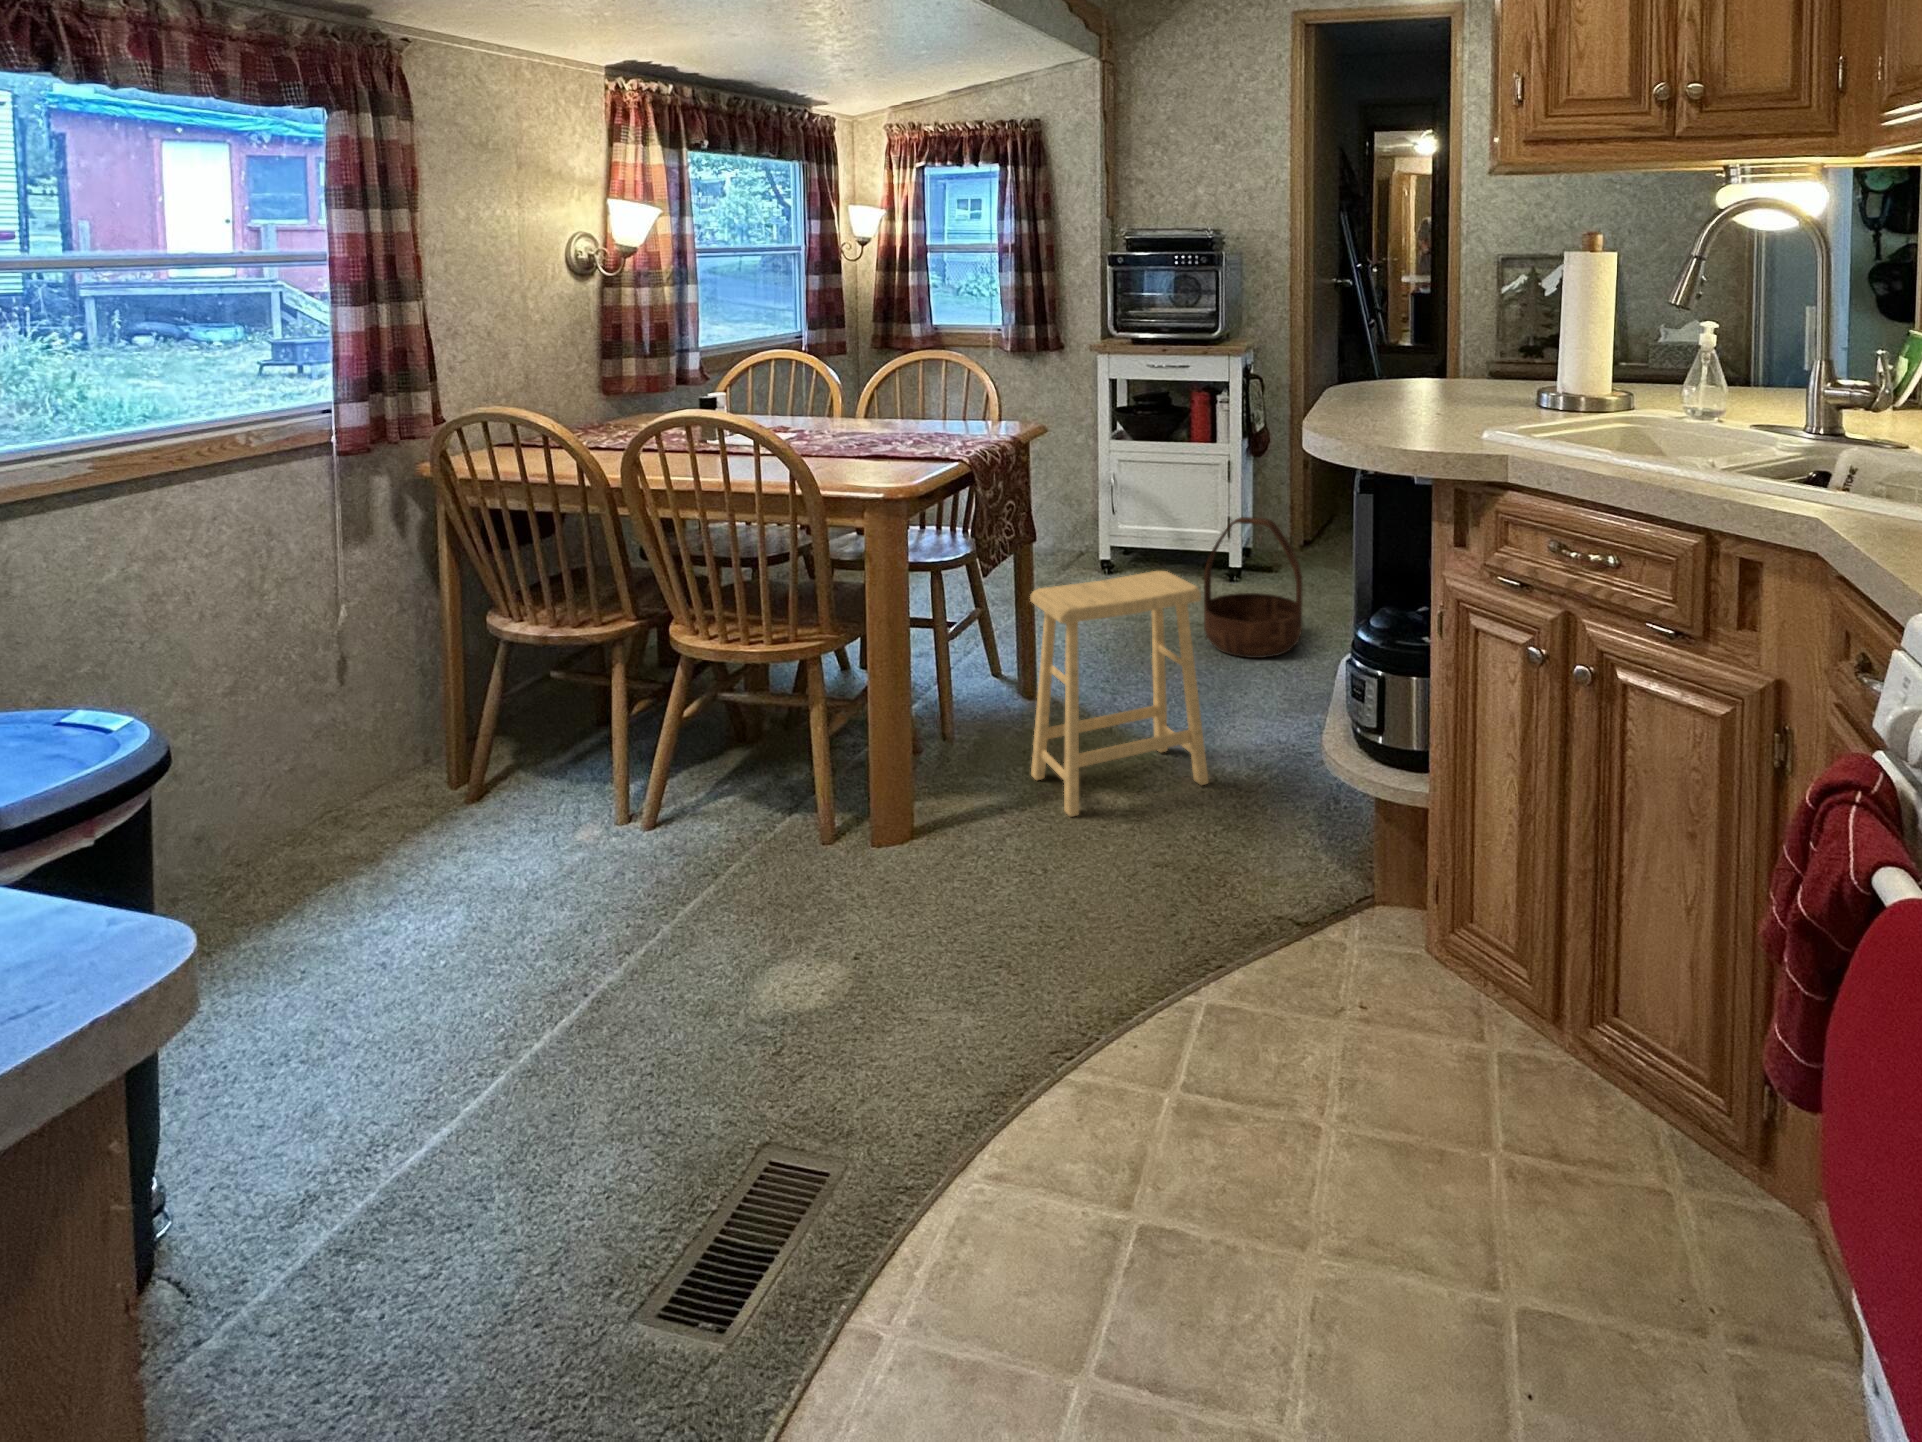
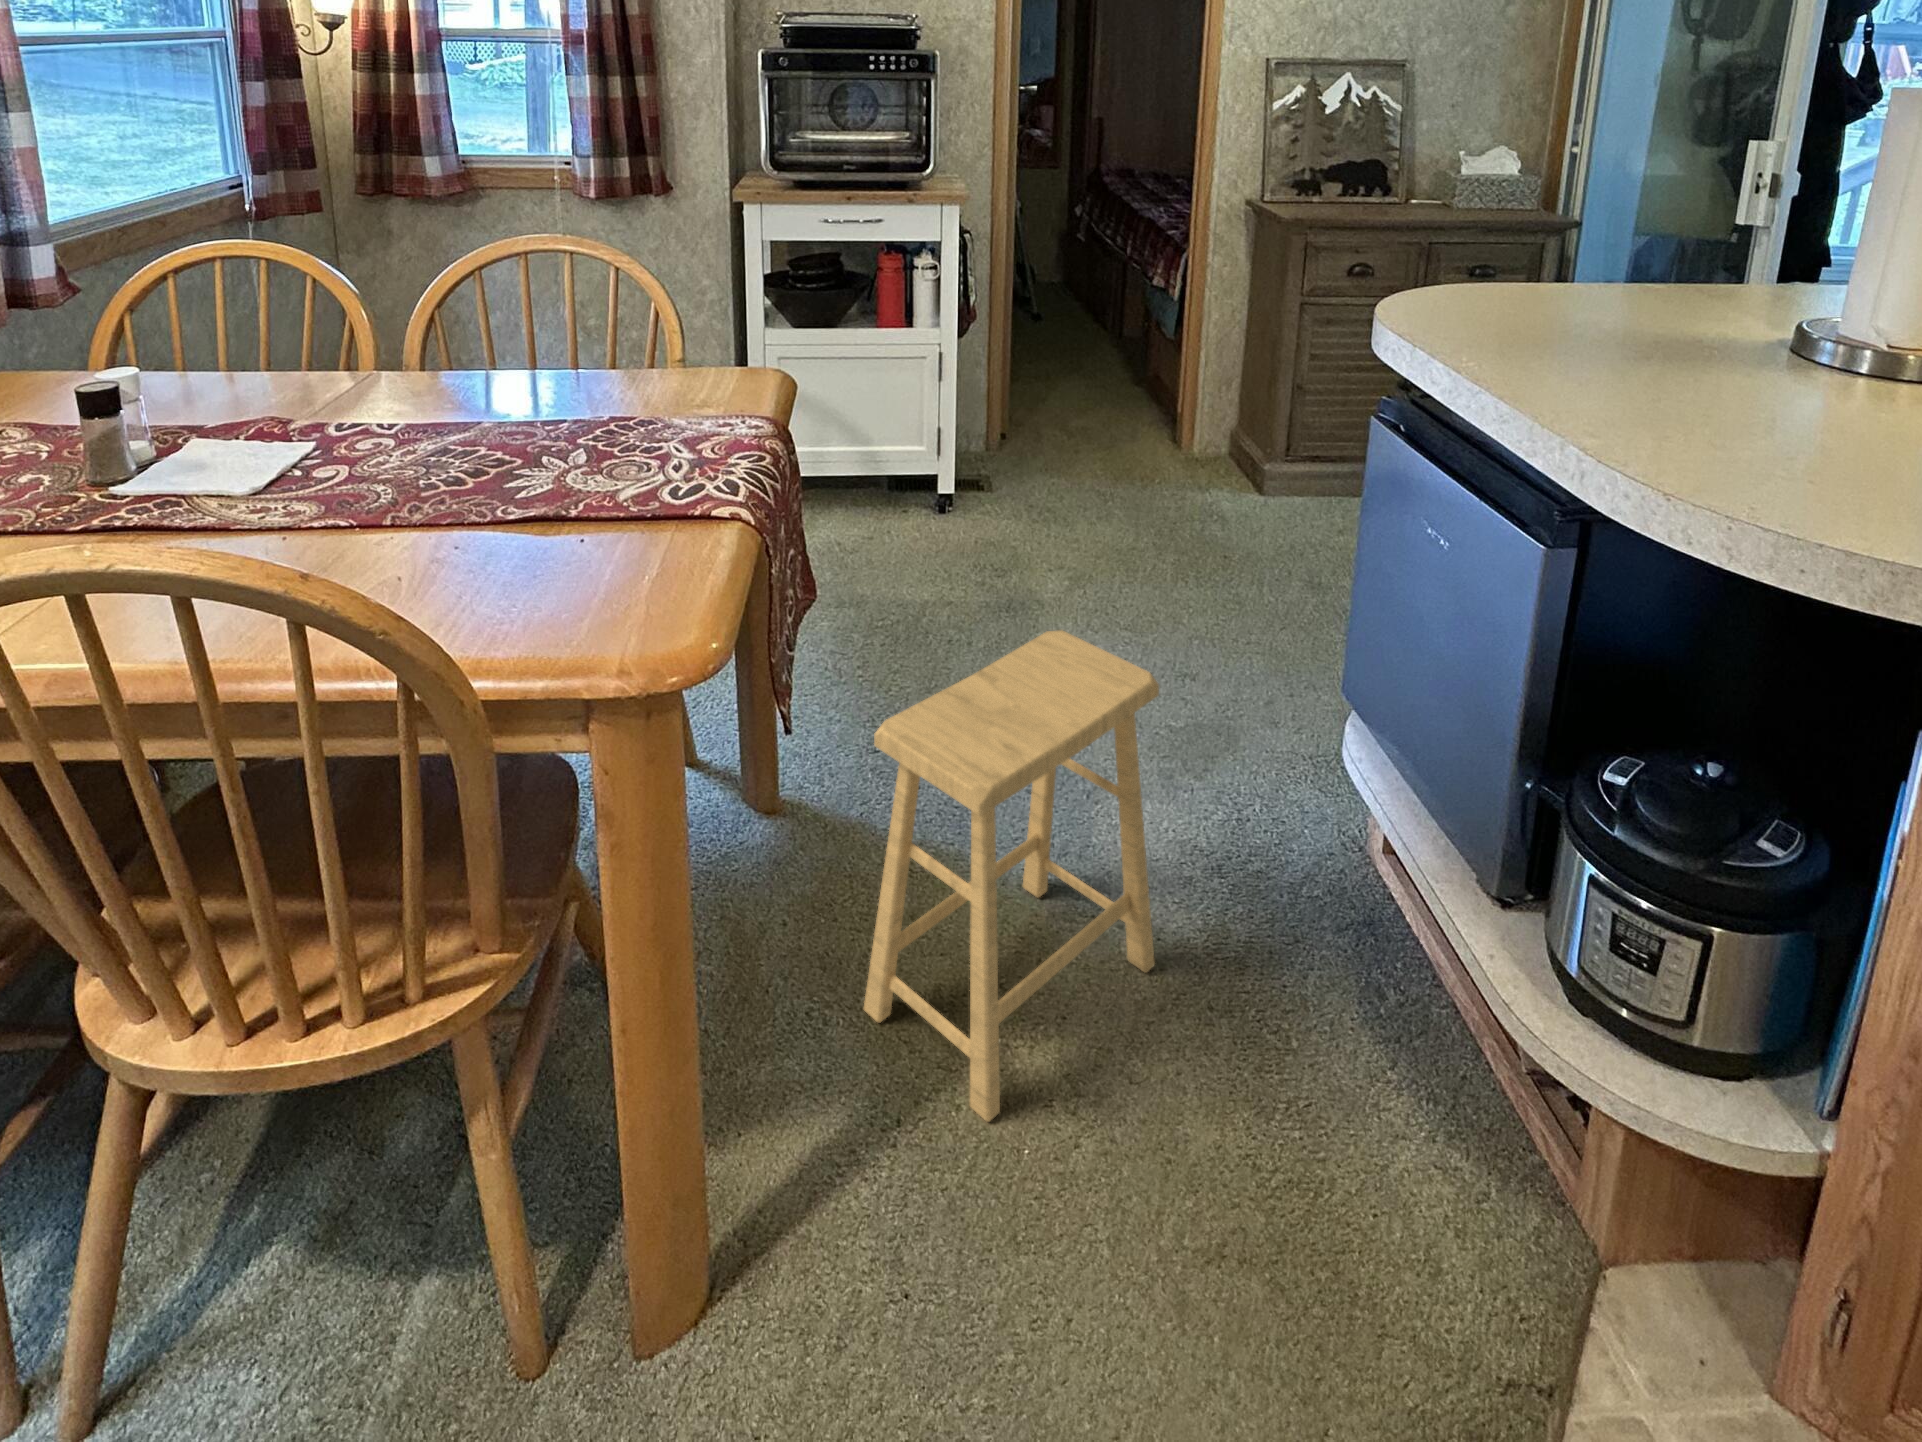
basket: present [1204,517,1302,658] -> none [957,450,1098,648]

